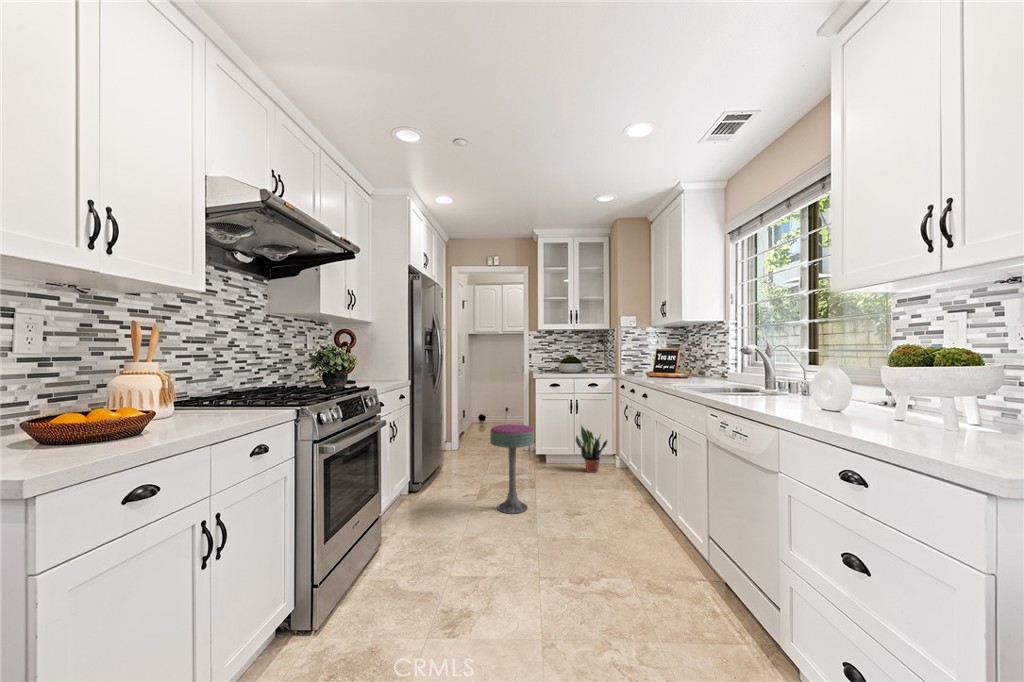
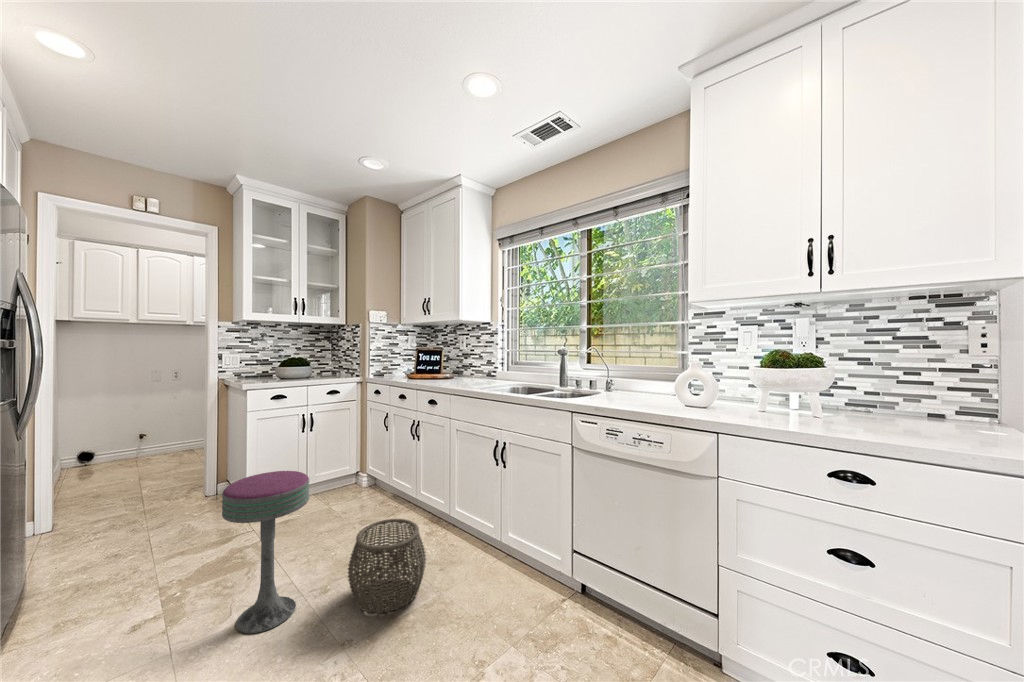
potted plant: present [576,426,607,473] -> none [318,446,359,505]
woven basket: none [549,473,602,532] -> present [348,519,426,614]

